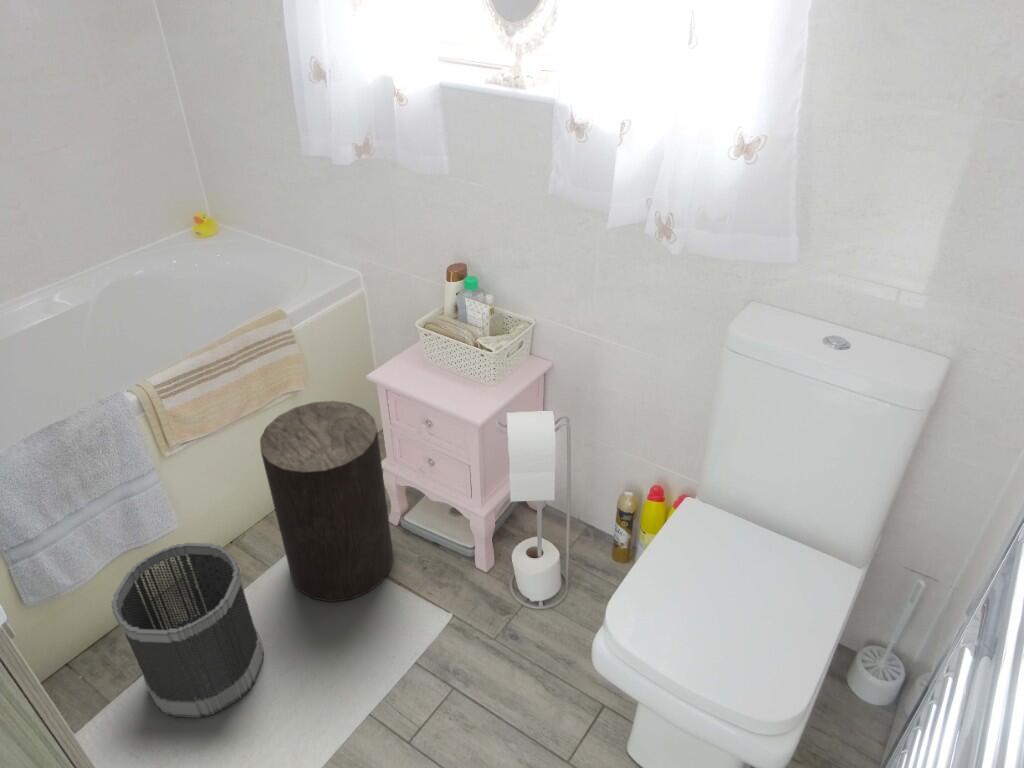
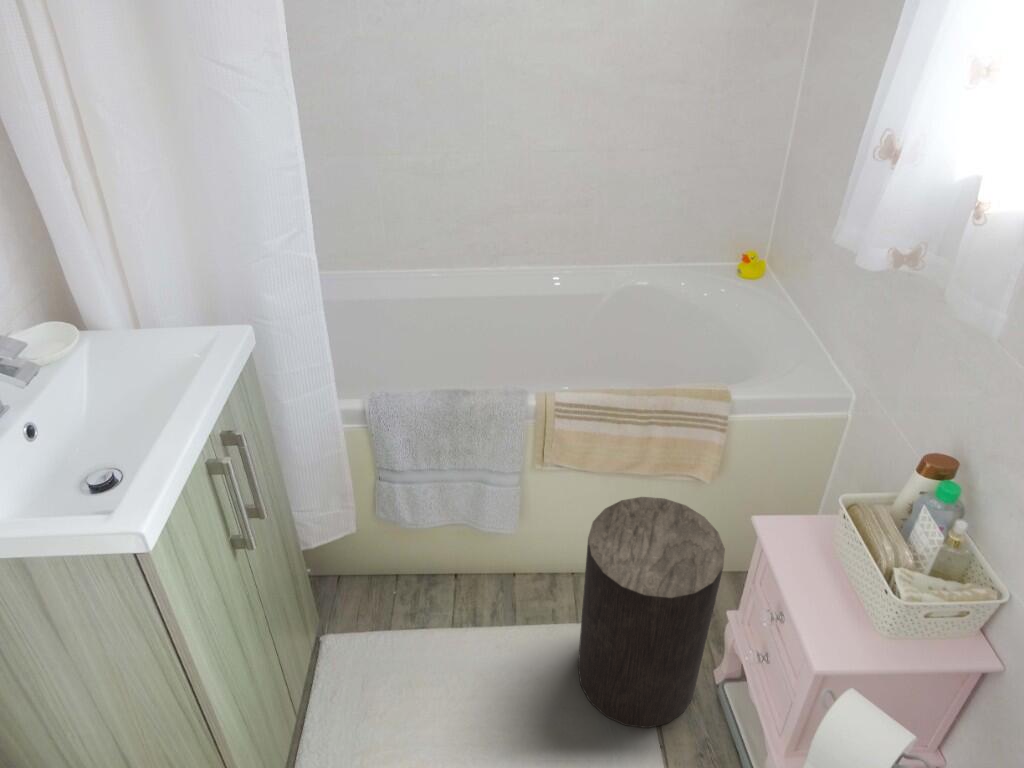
wastebasket: present [112,543,264,718] -> none [394,543,513,719]

